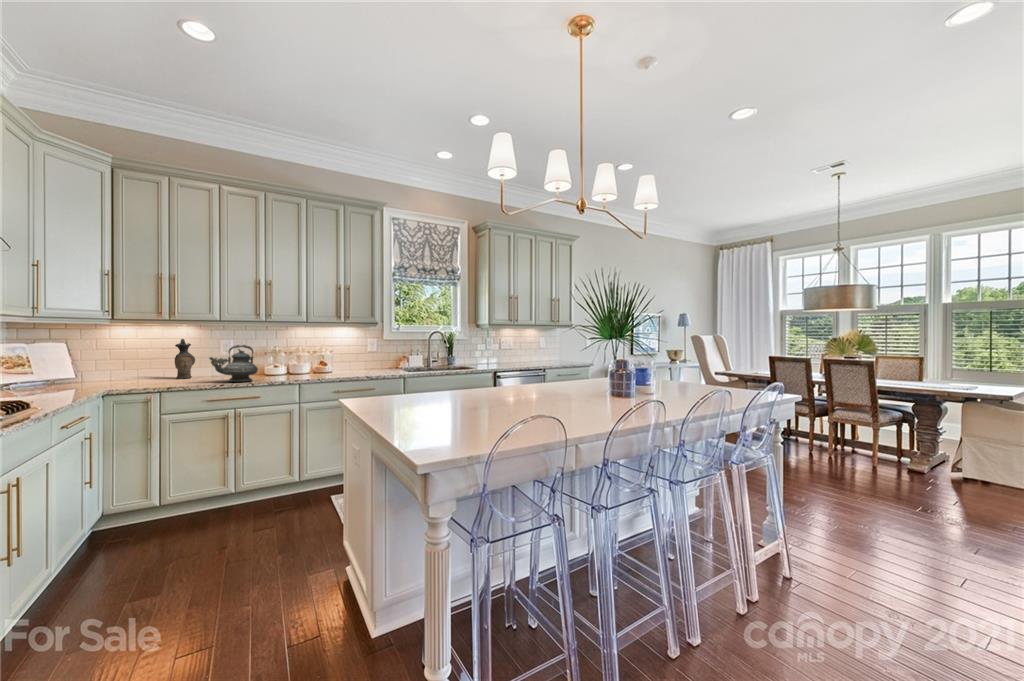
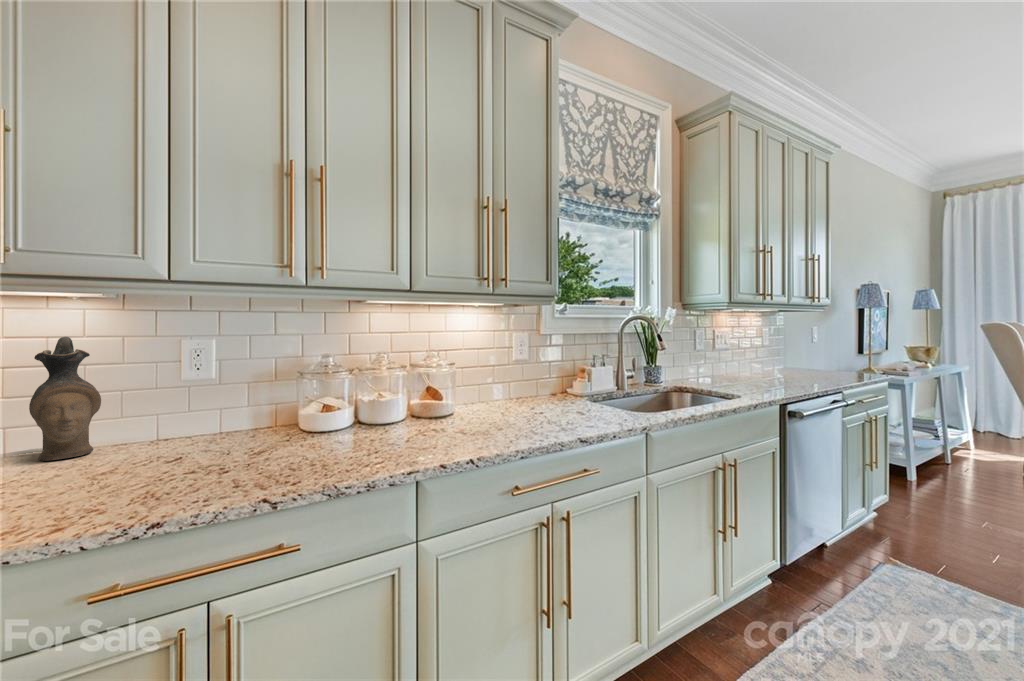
teapot: present [209,345,258,382] -> none [120,351,294,483]

